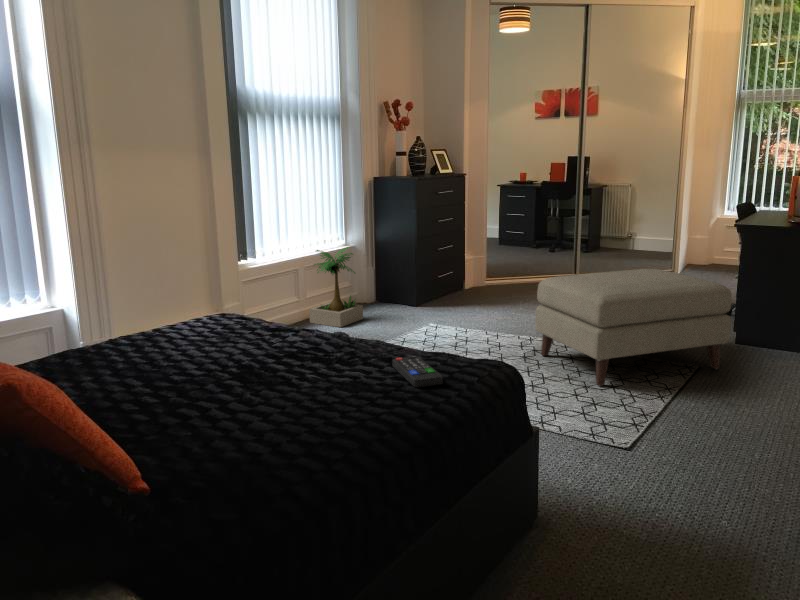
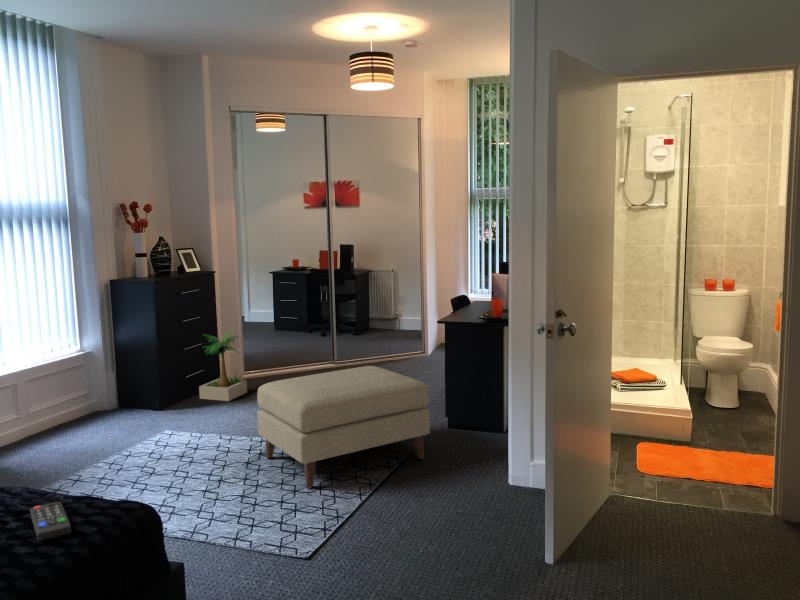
potted plant: present [309,247,363,327] -> present [199,331,247,401]

